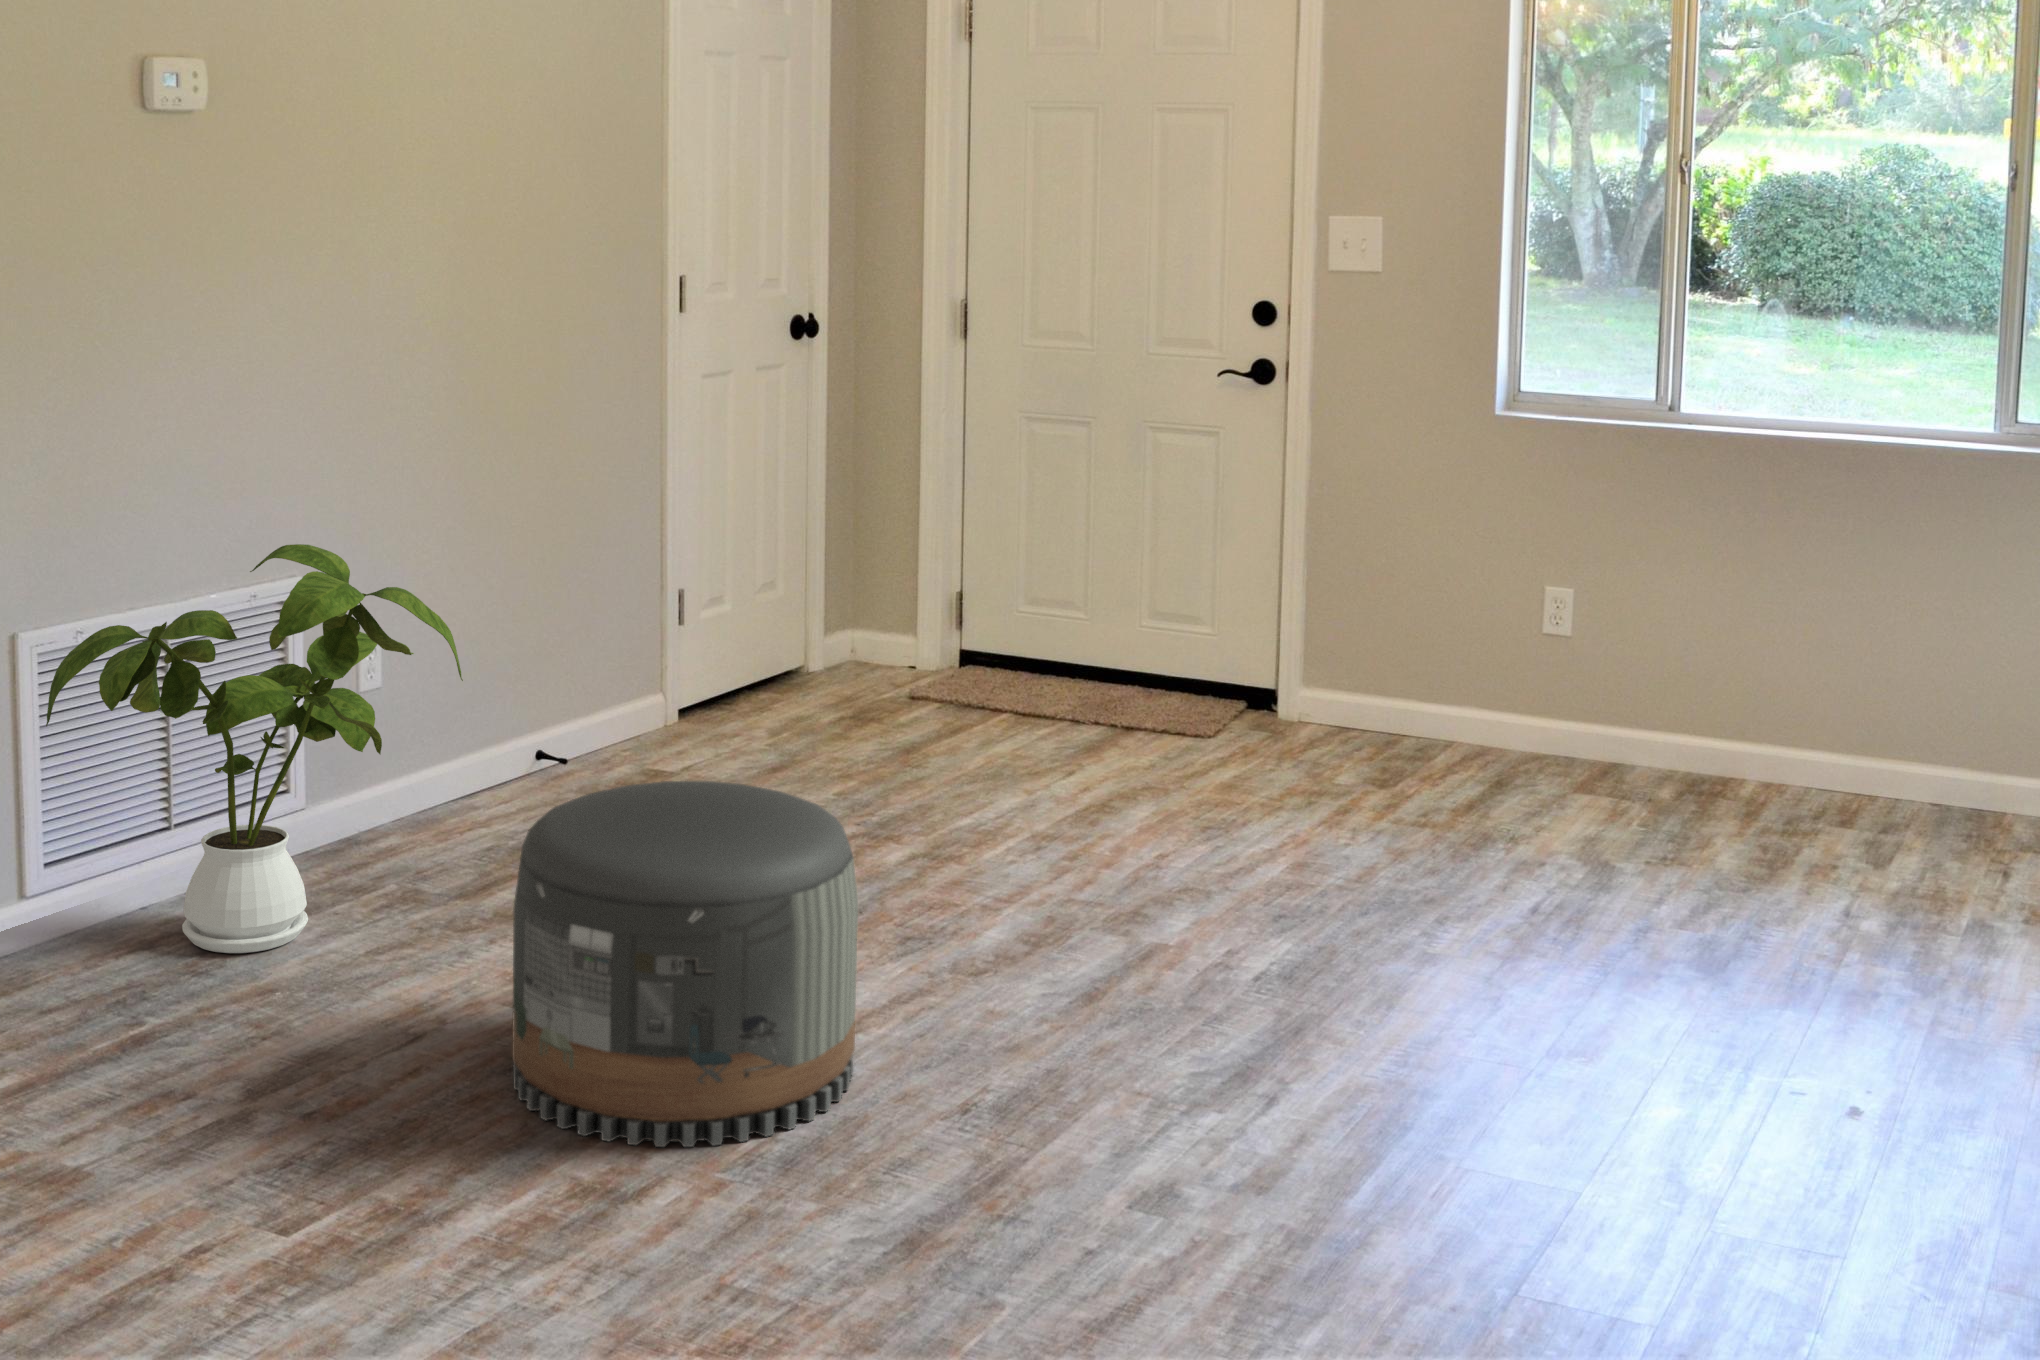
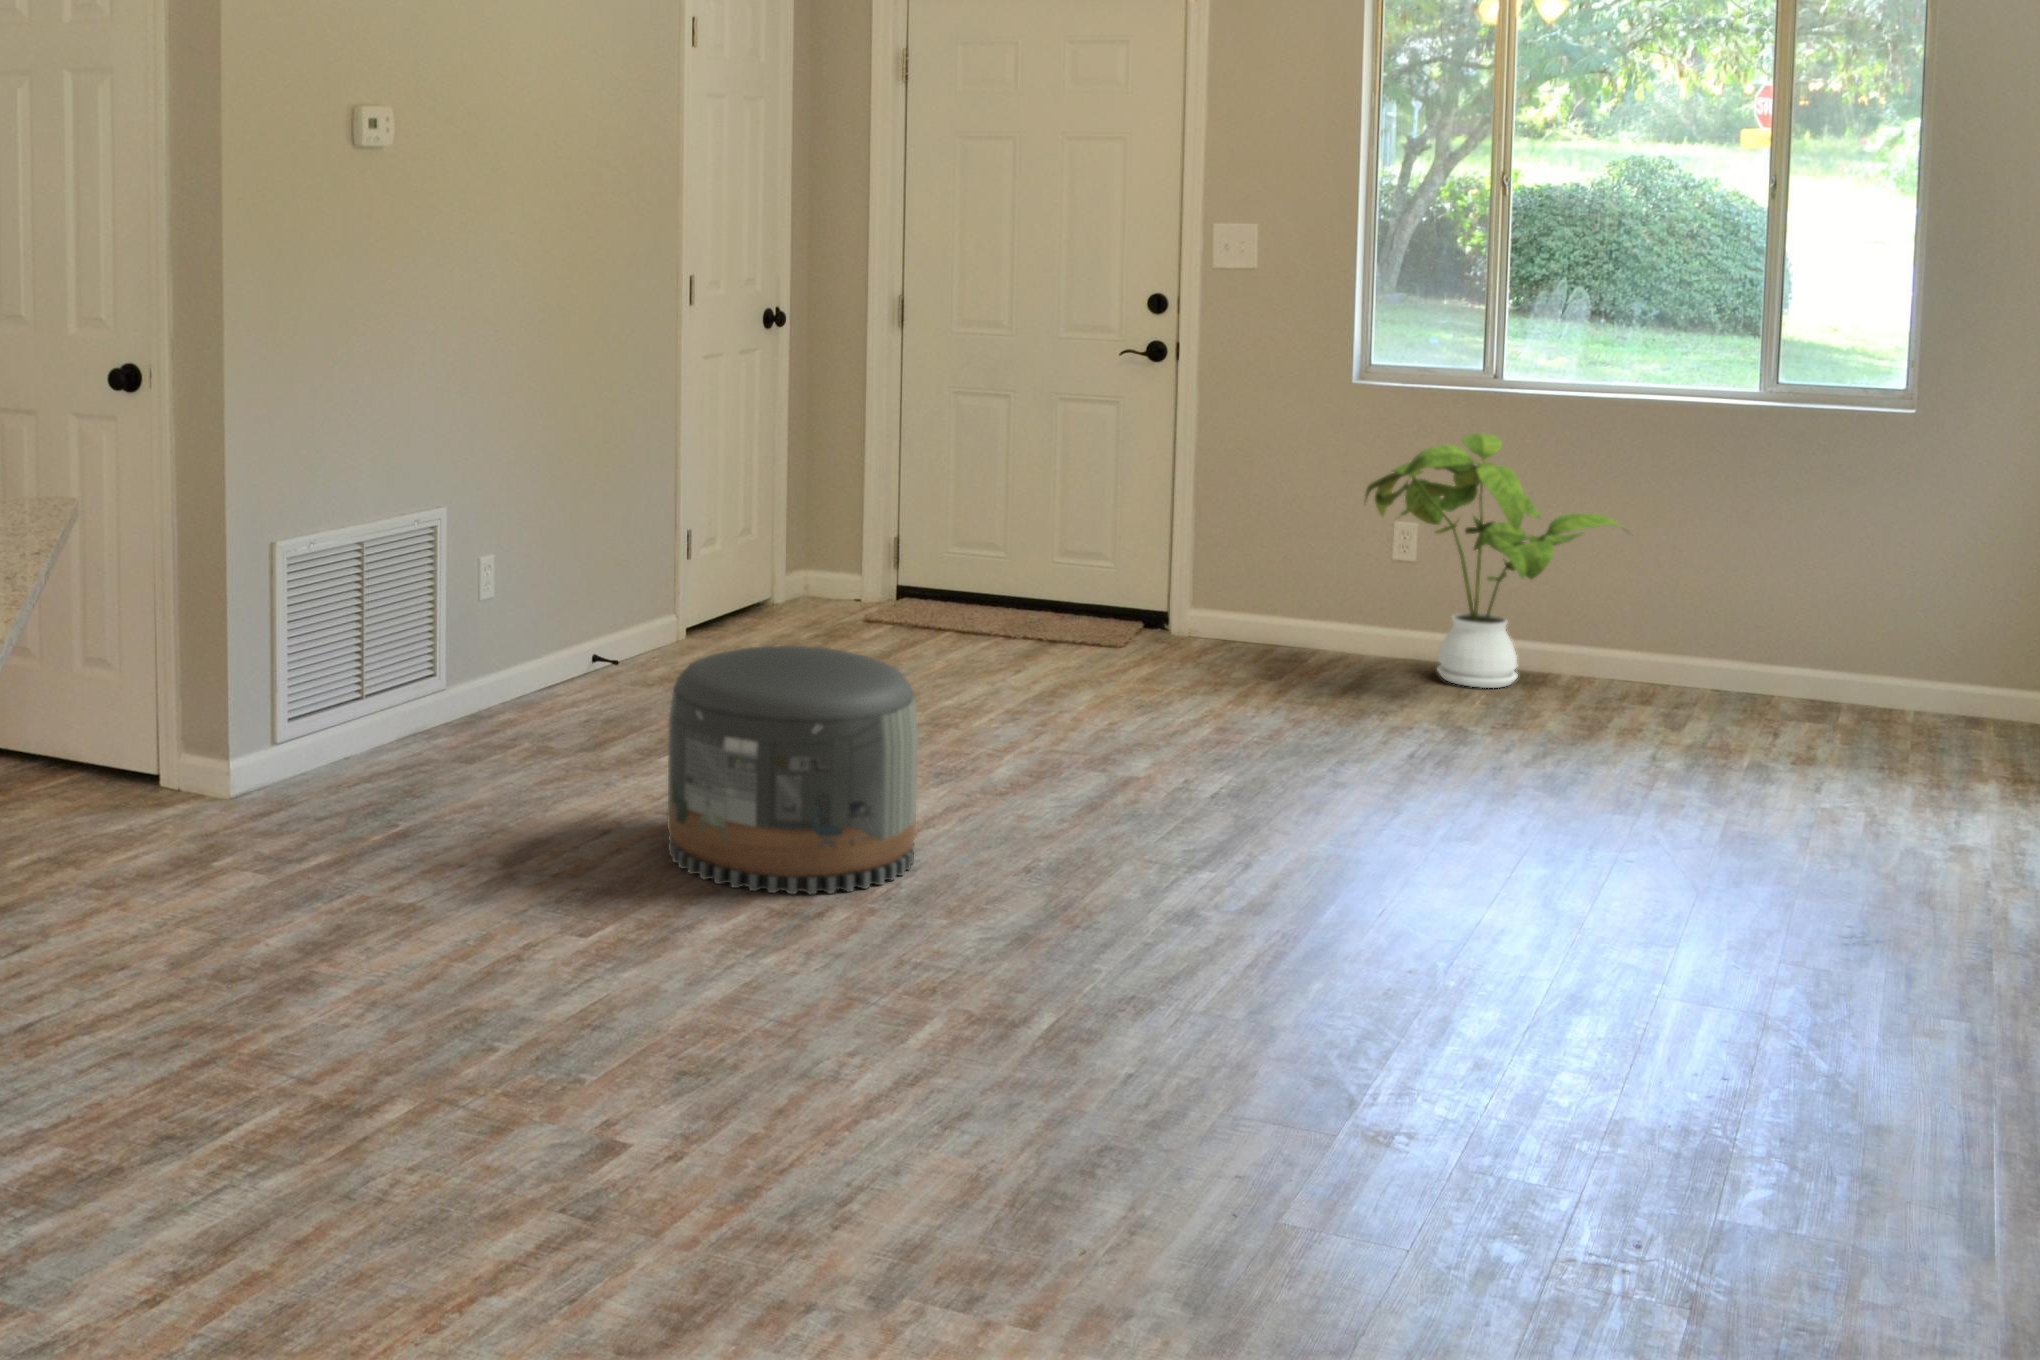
house plant: present [46,544,463,953] -> present [1365,433,1621,688]

